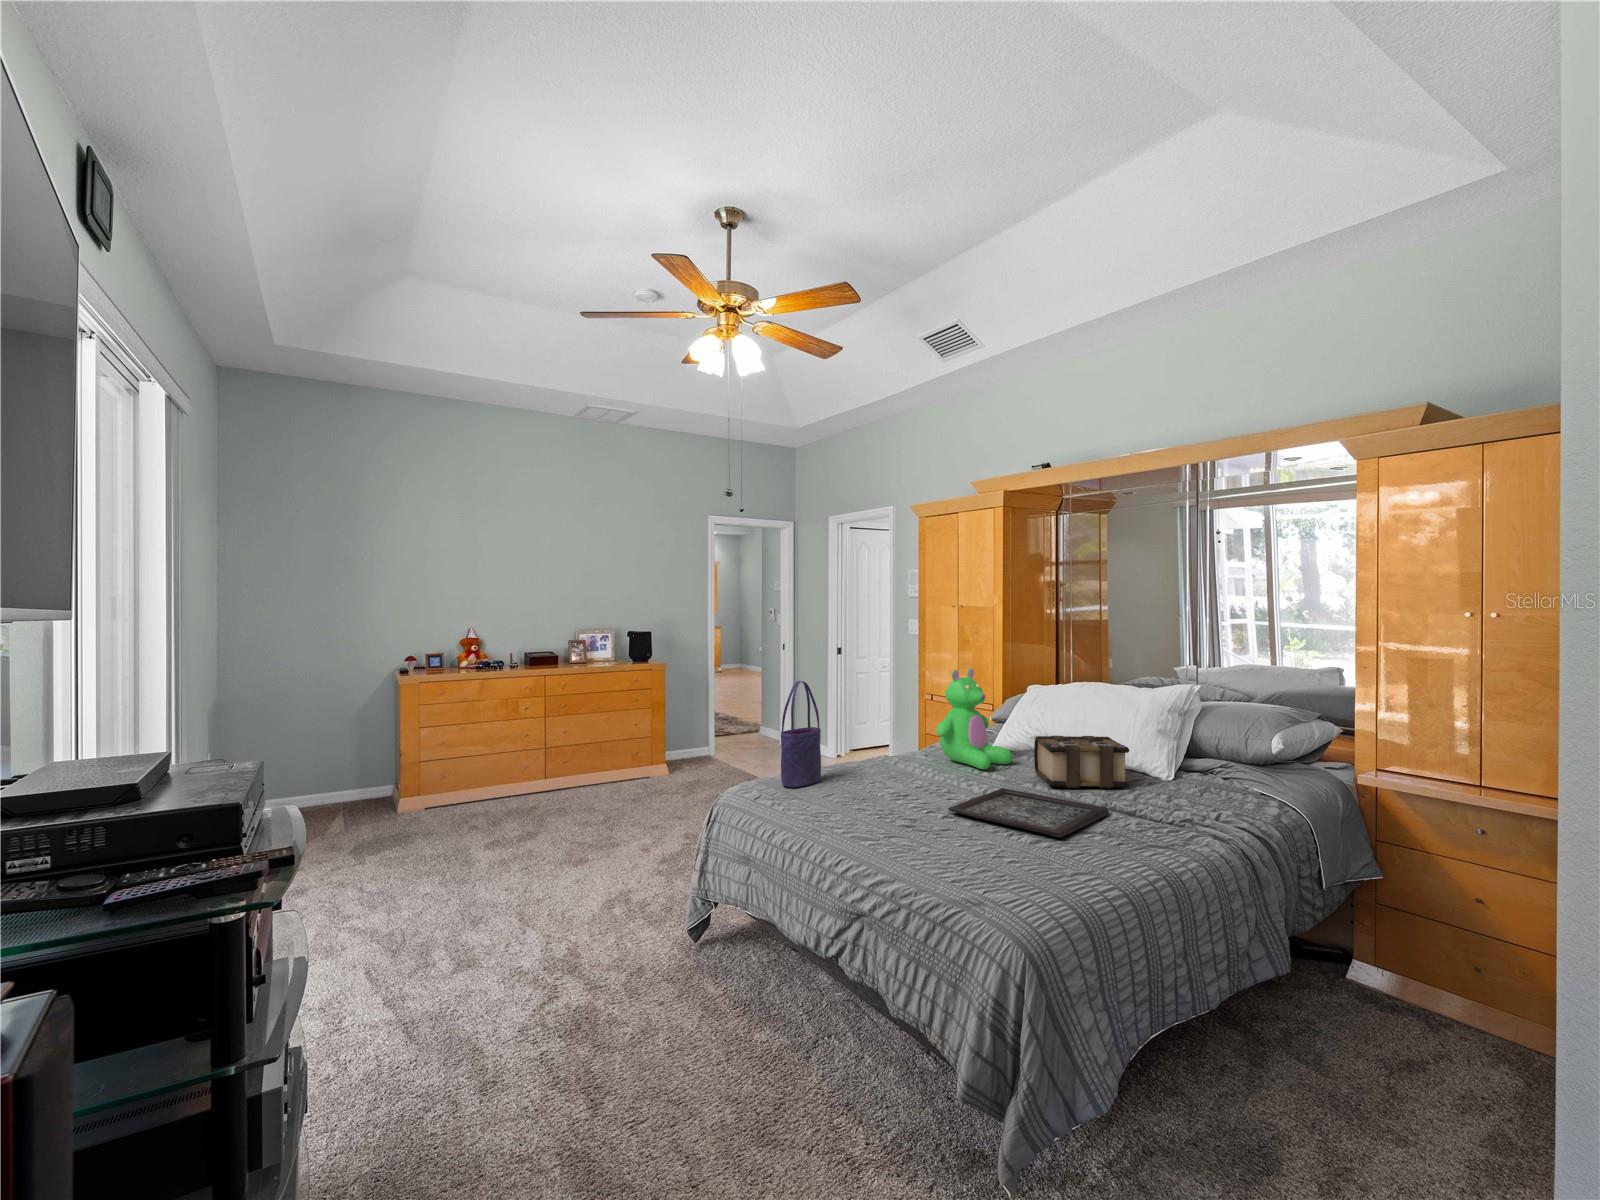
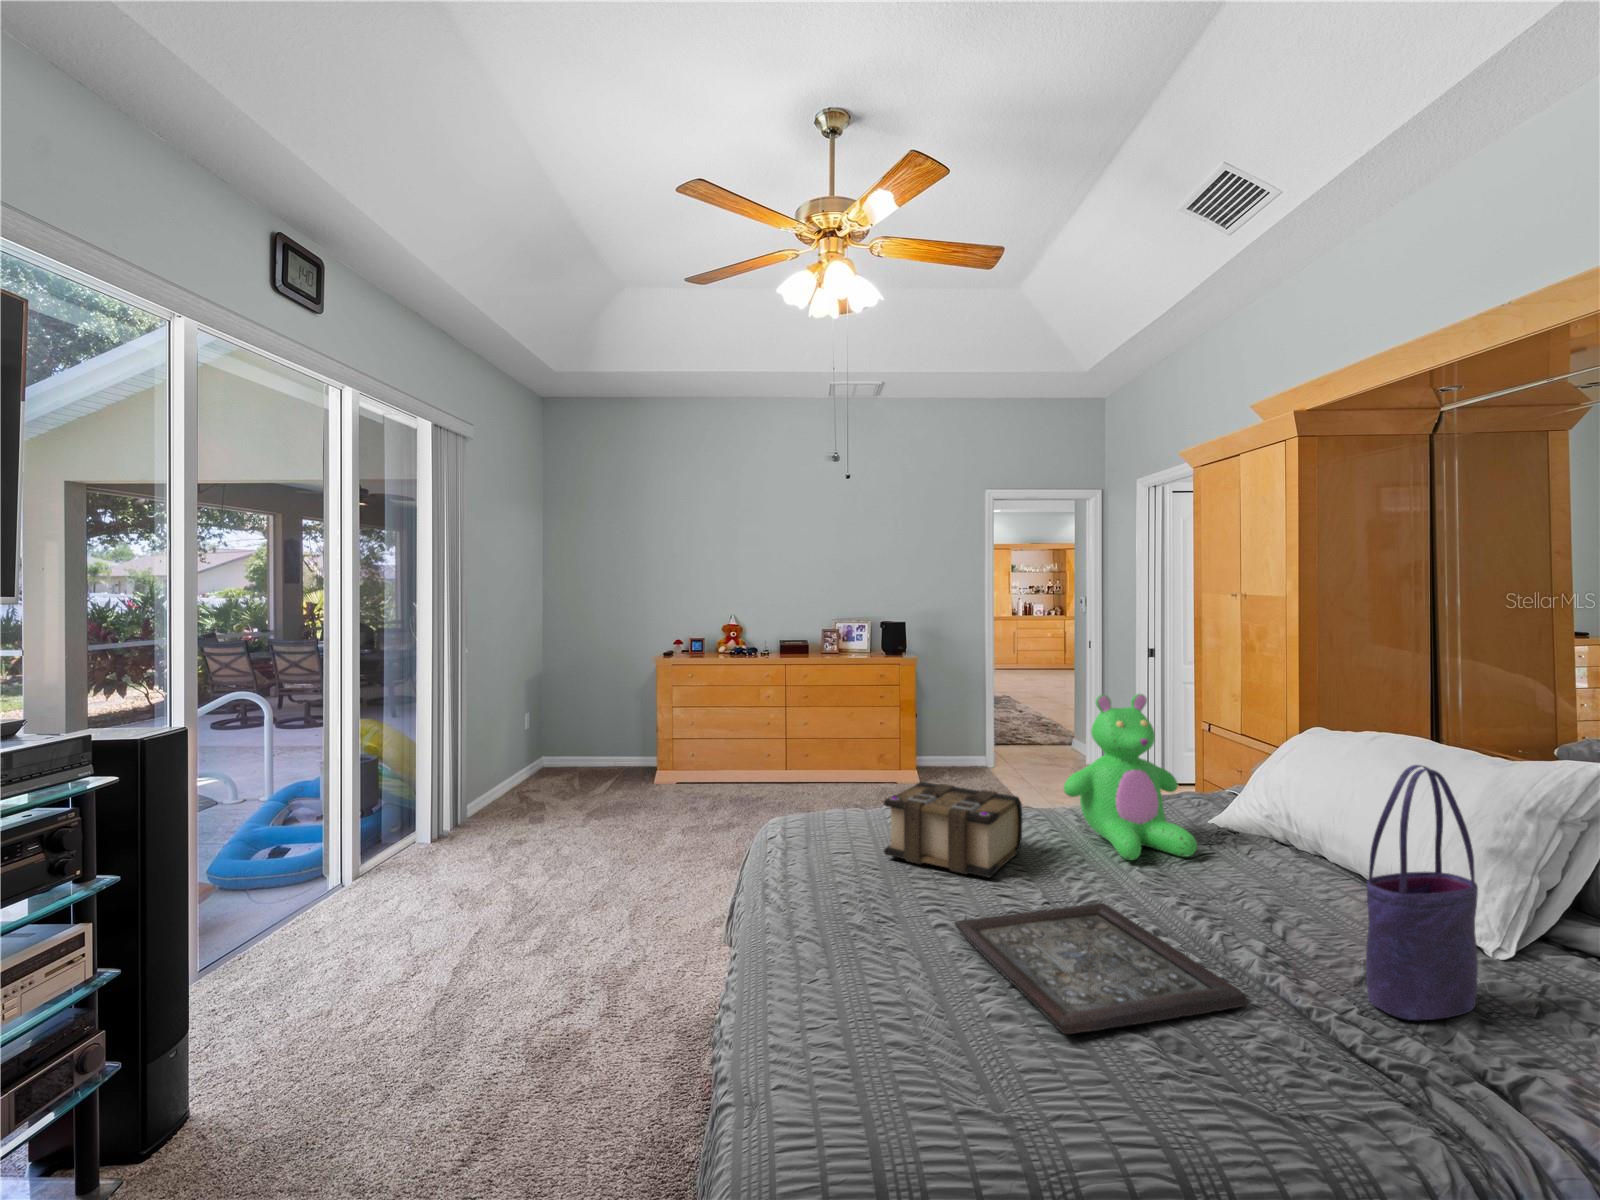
tote bag: present [781,681,821,787] -> present [1366,765,1478,1020]
book: present [1034,736,1130,788] -> present [884,782,1022,877]

